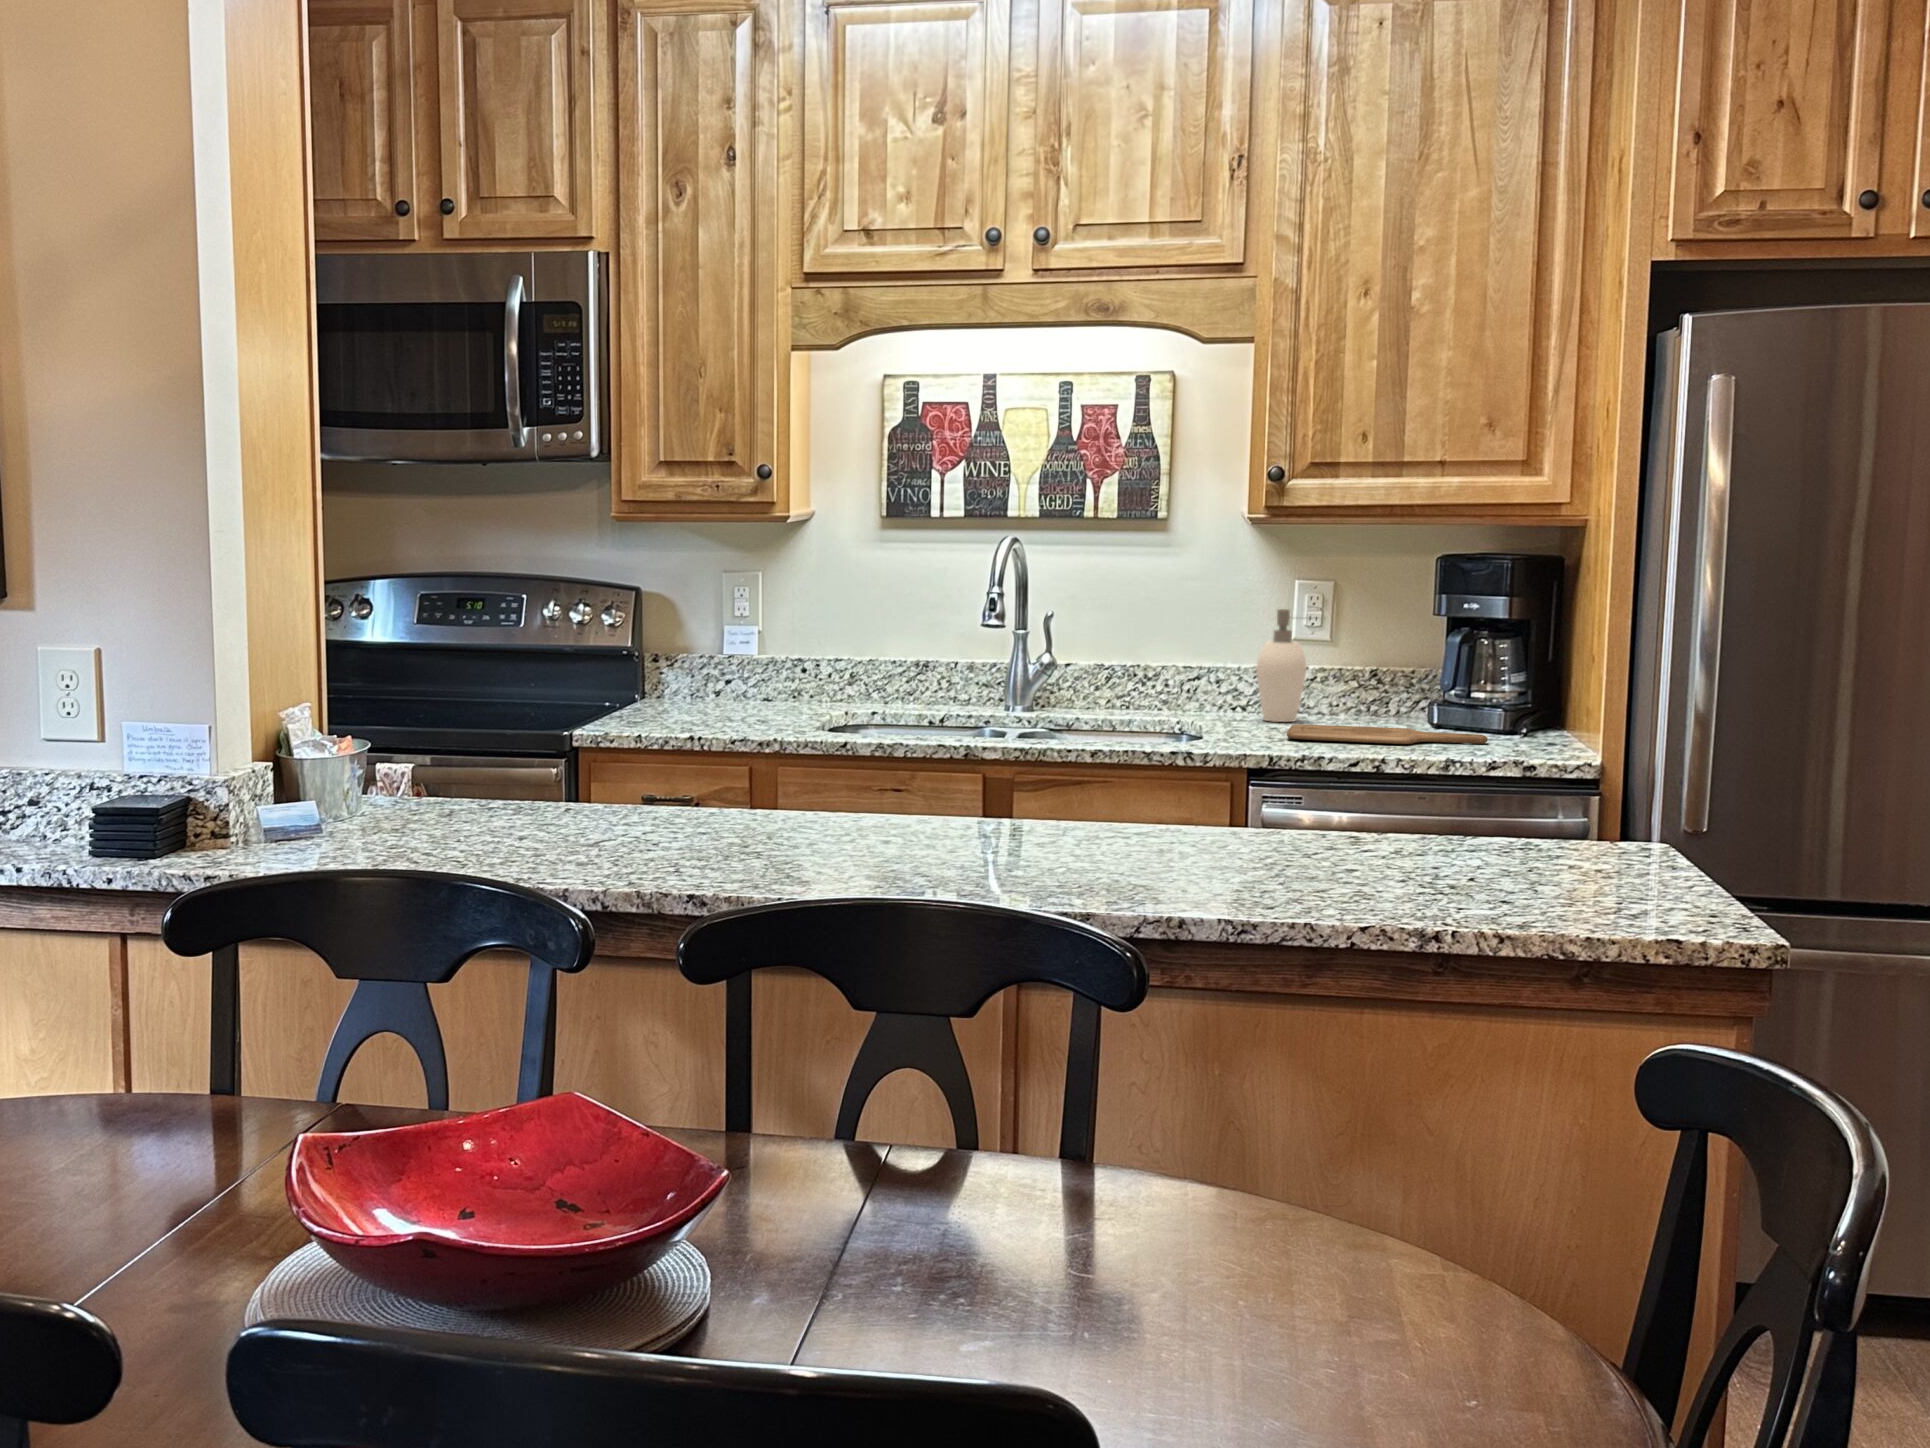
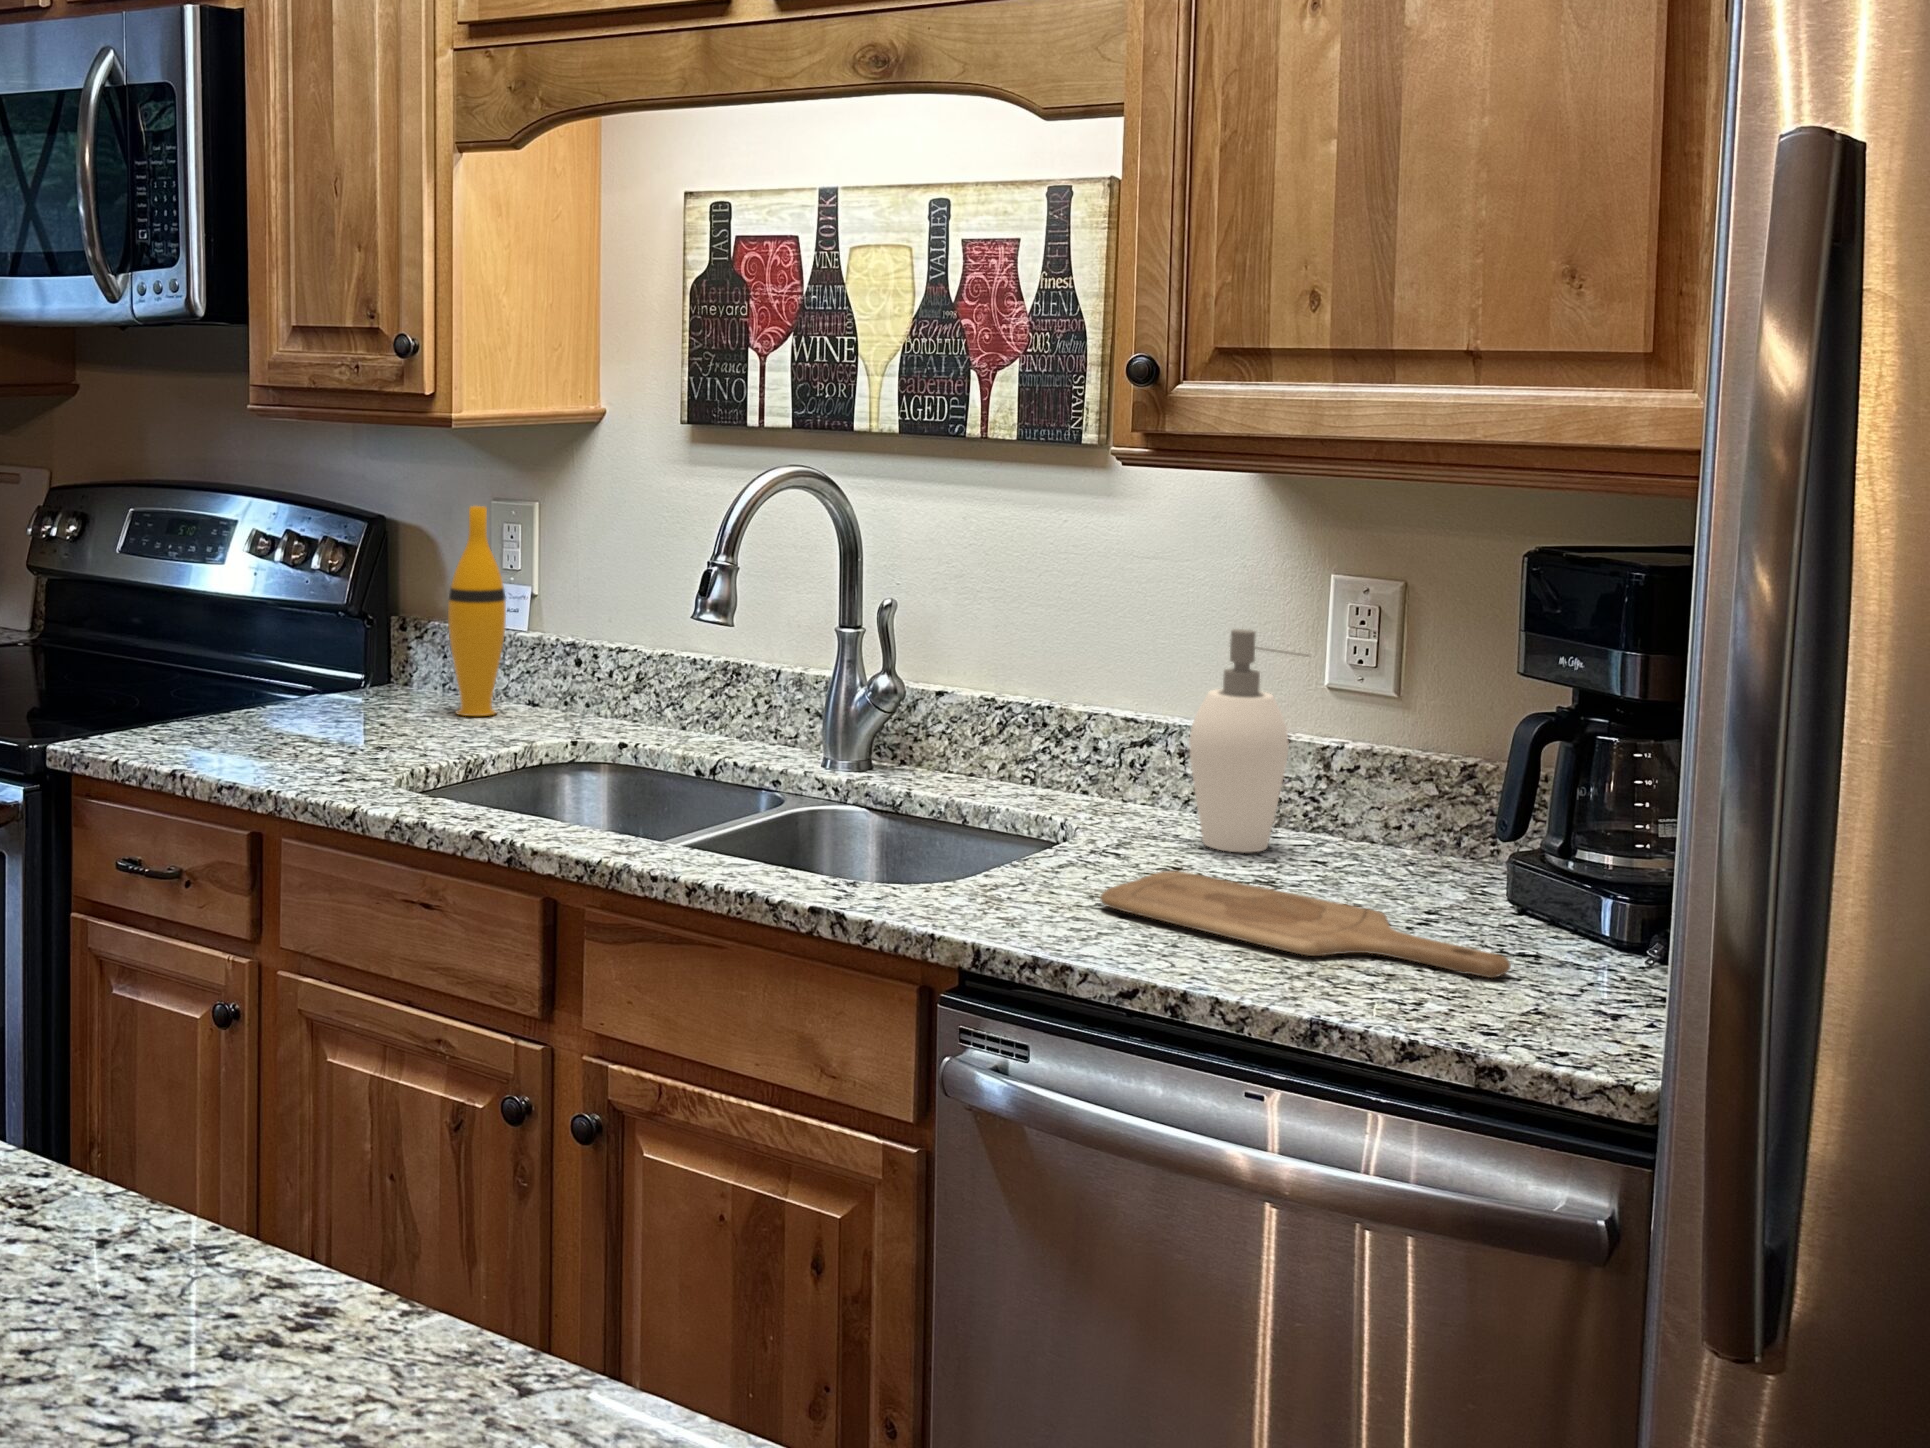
vase: none [727,574,765,708] -> present [448,506,506,716]

